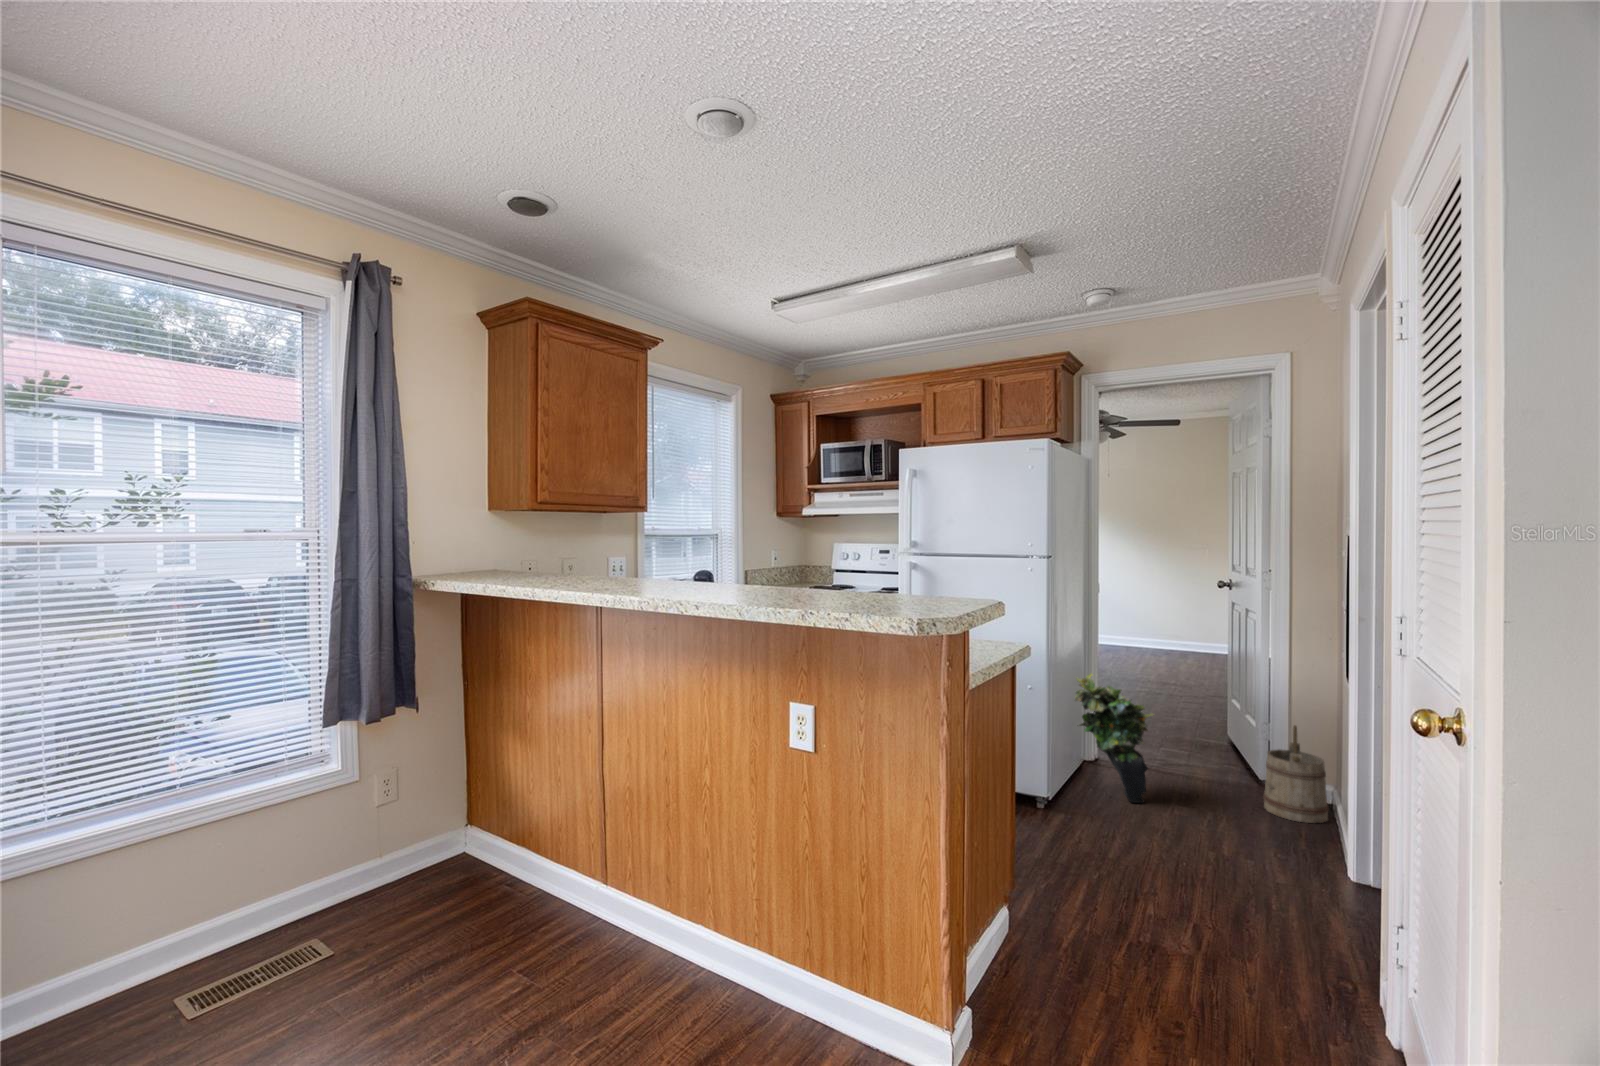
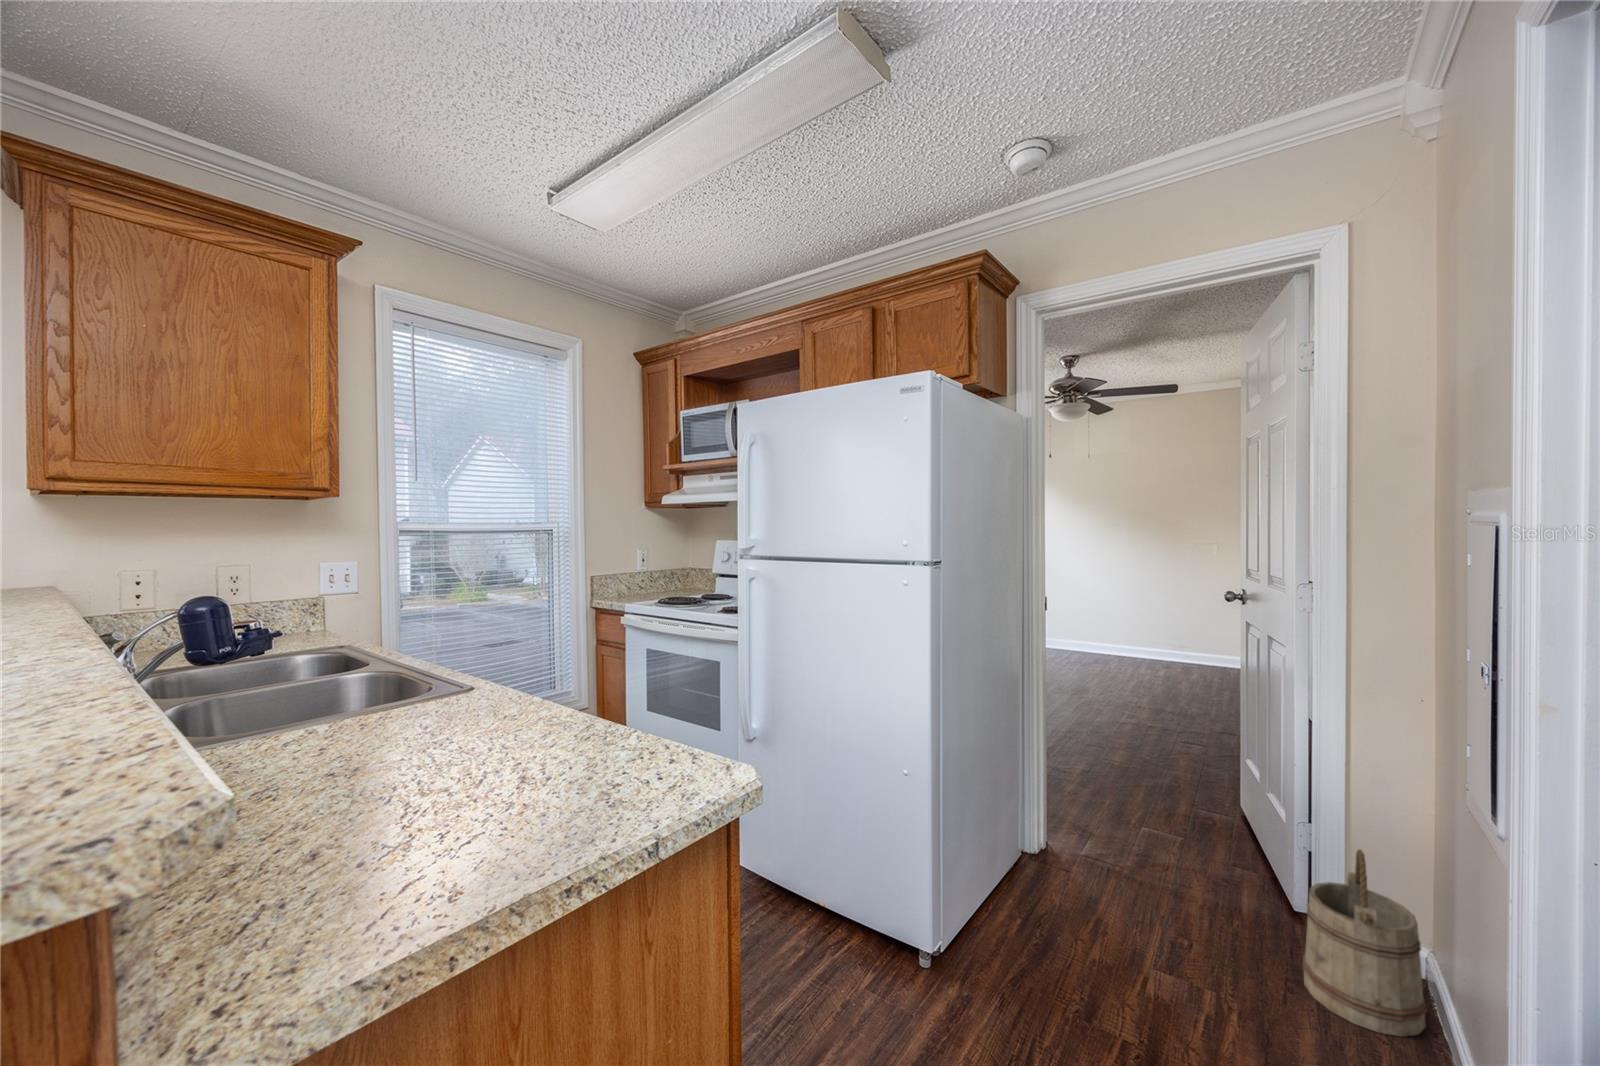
potted plant: present [1075,674,1153,803] -> none [989,746,1118,963]

